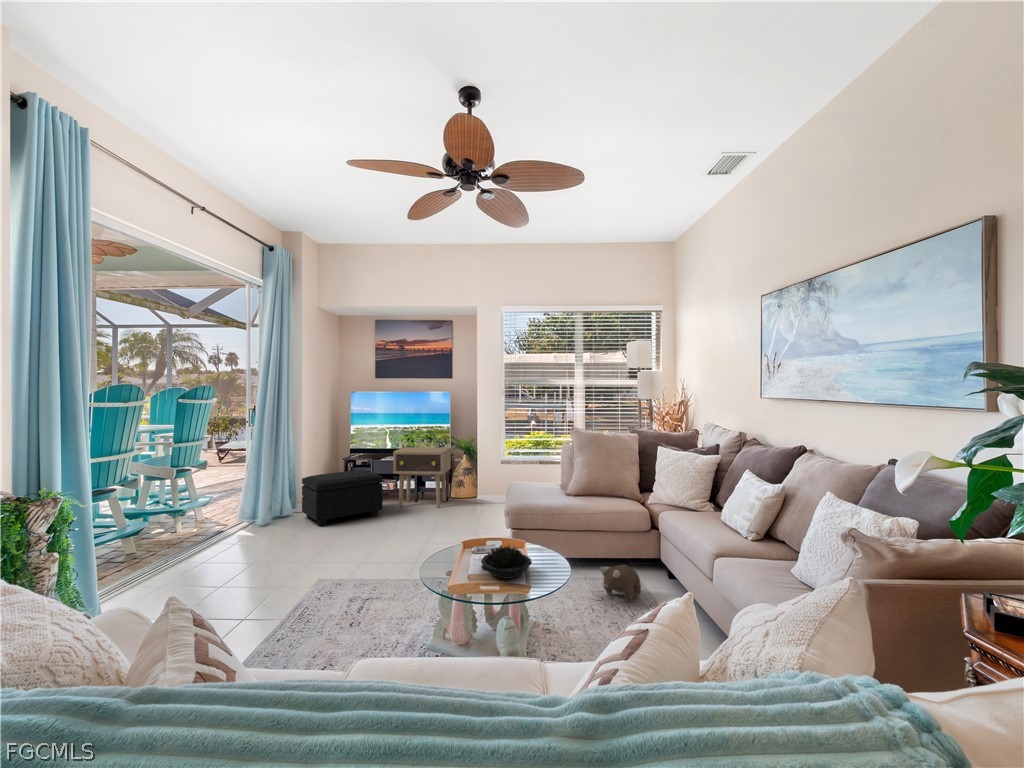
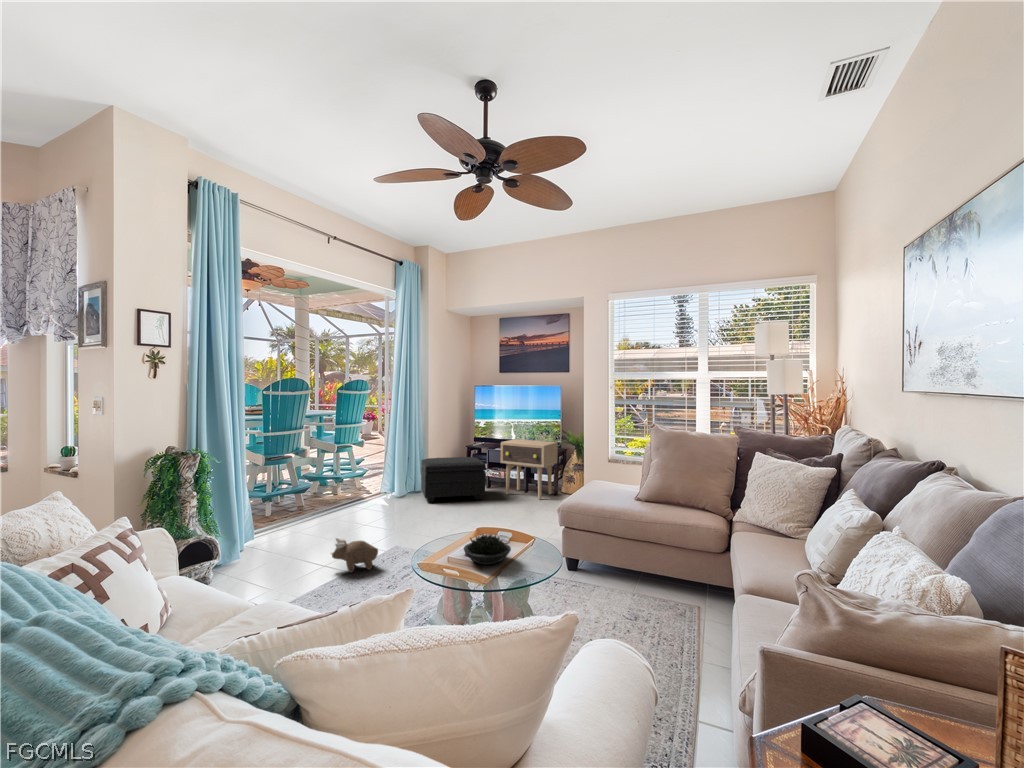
plush toy: present [600,565,641,602] -> present [331,538,378,573]

